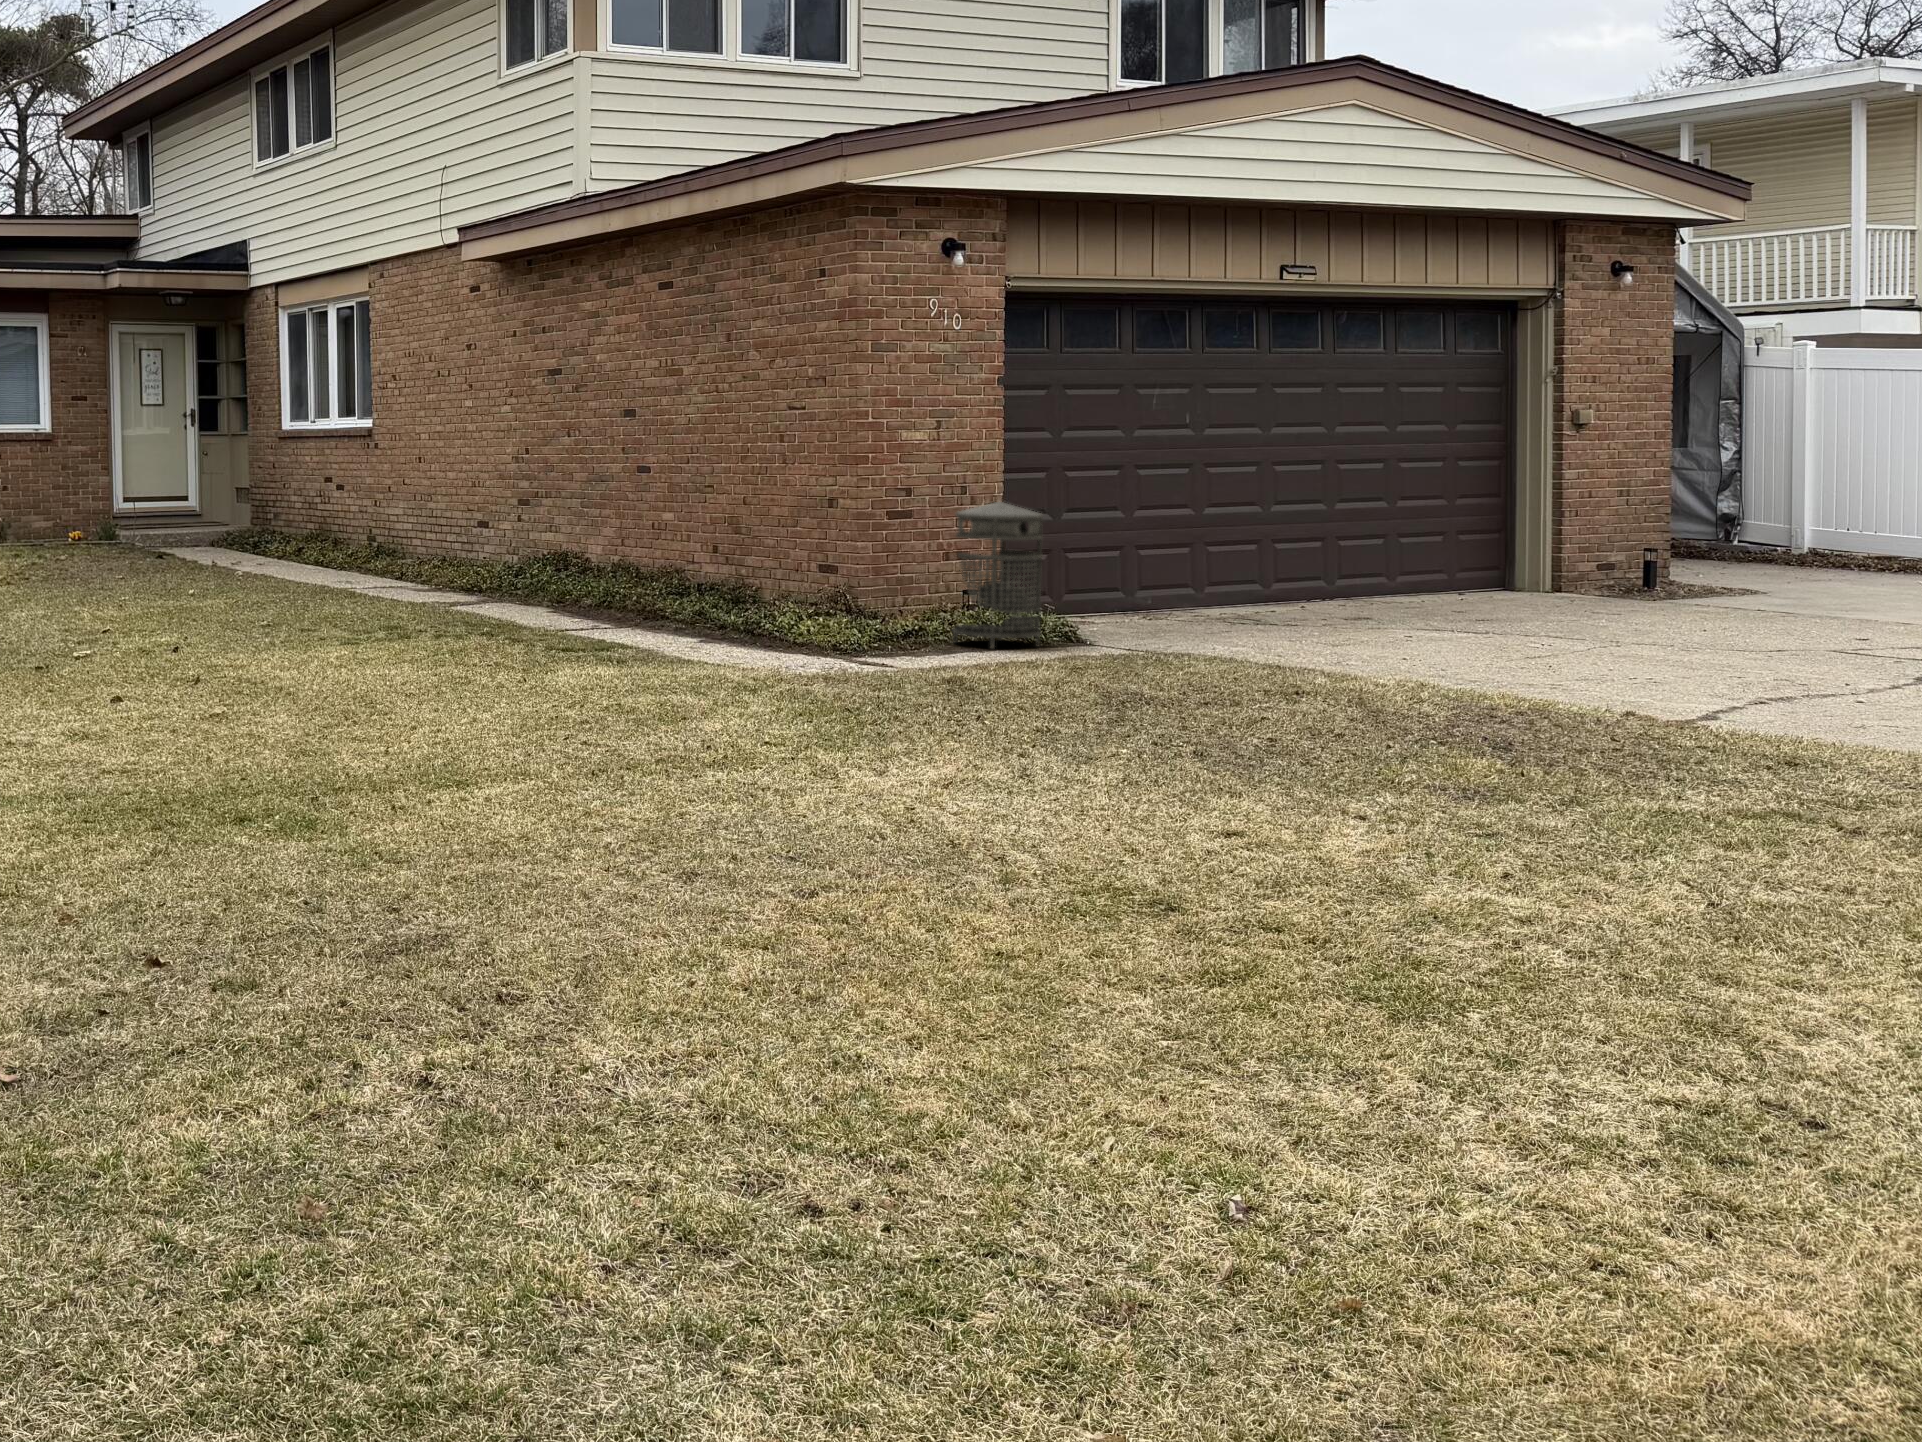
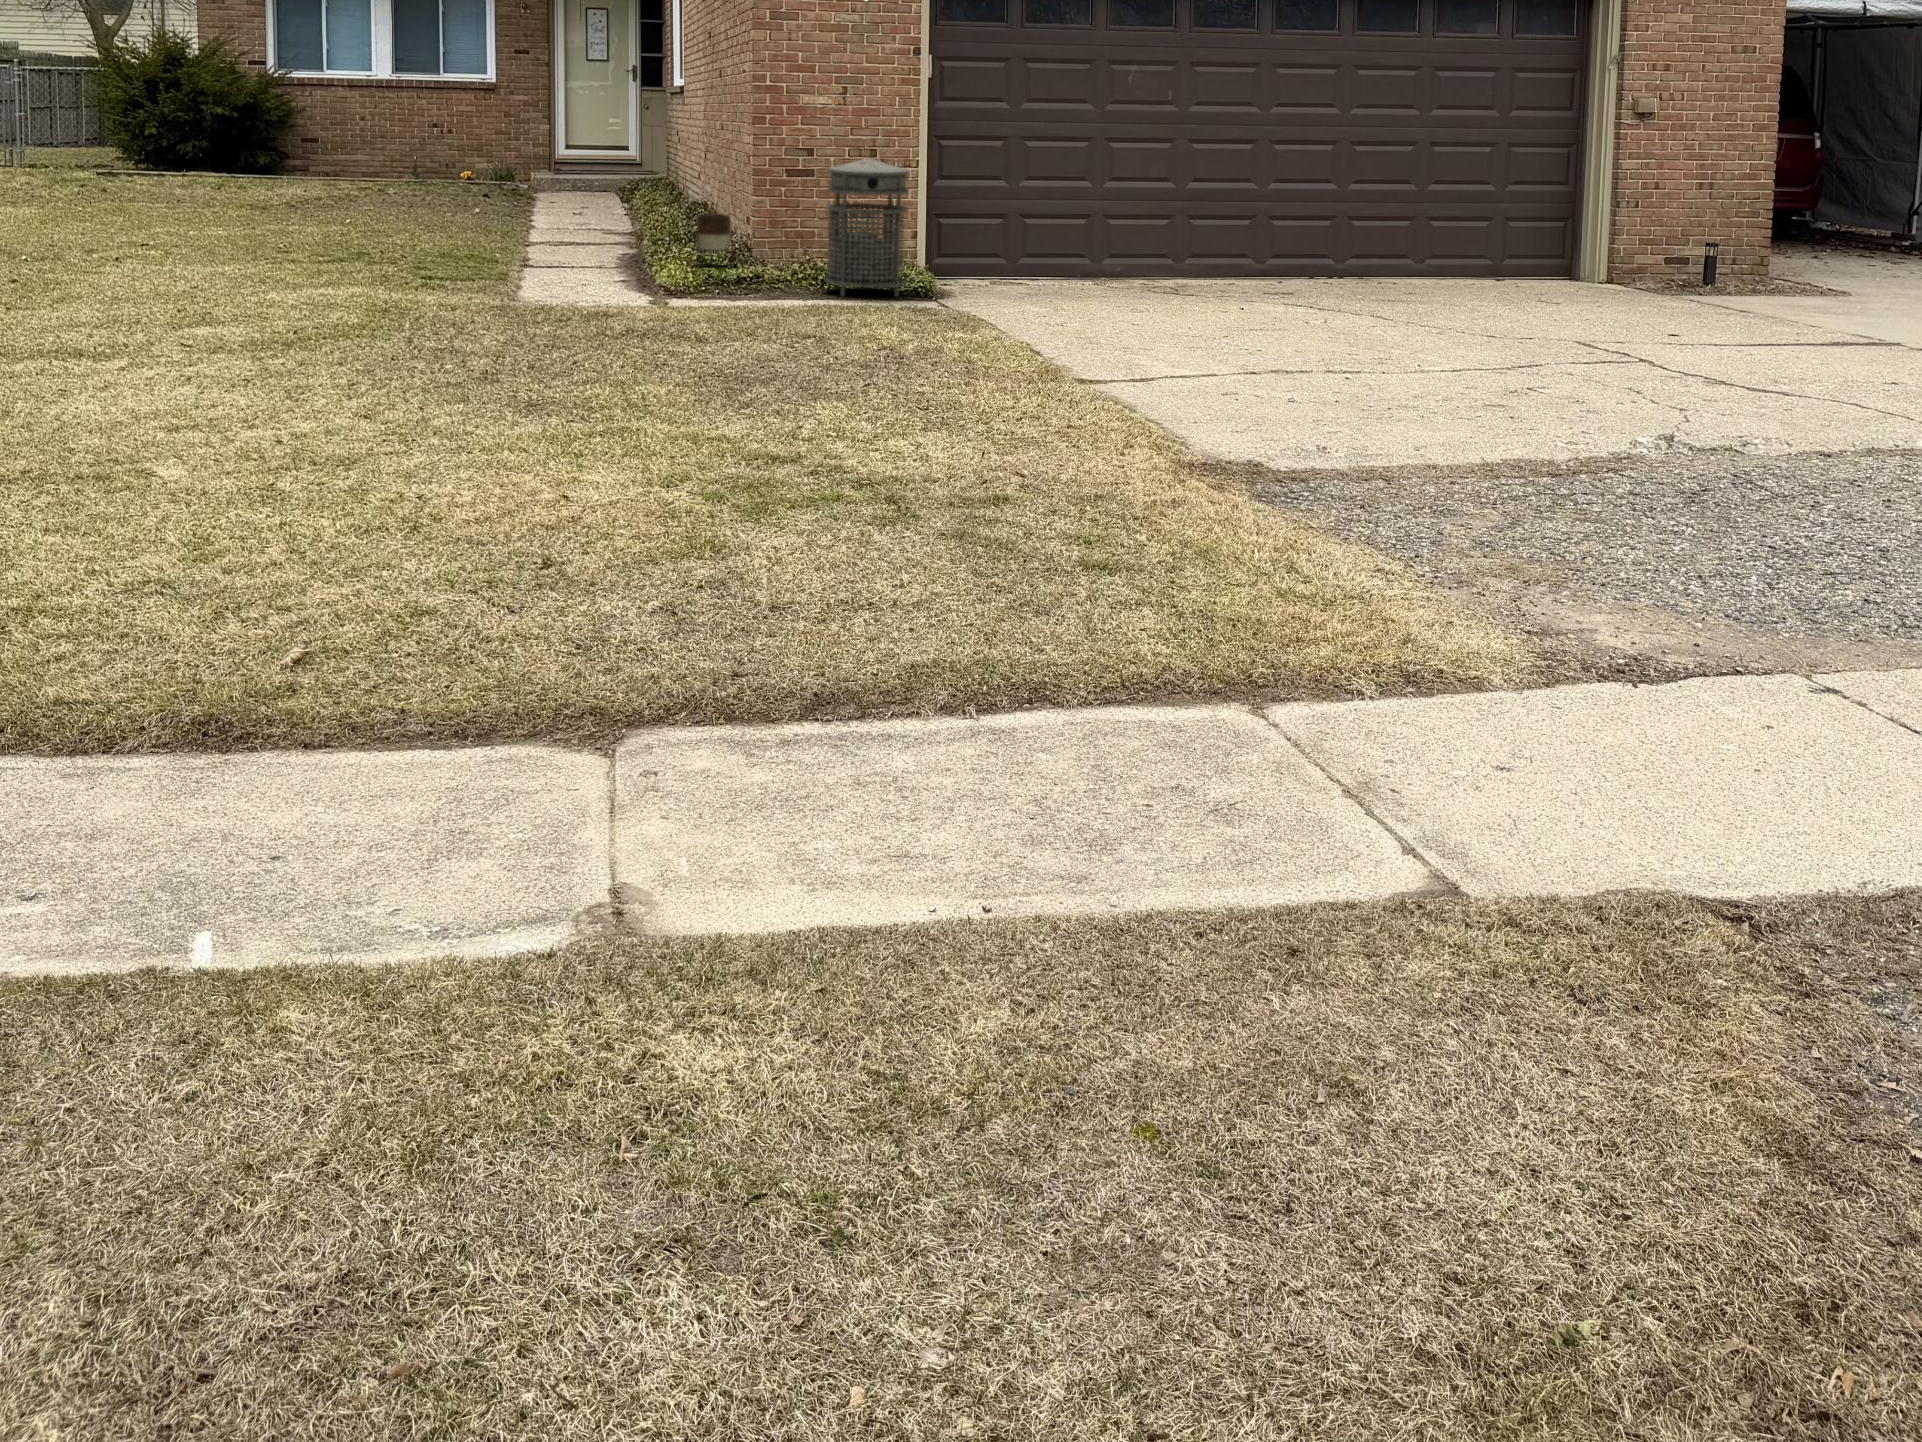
planter: none [721,570,762,629] -> present [696,214,732,254]

